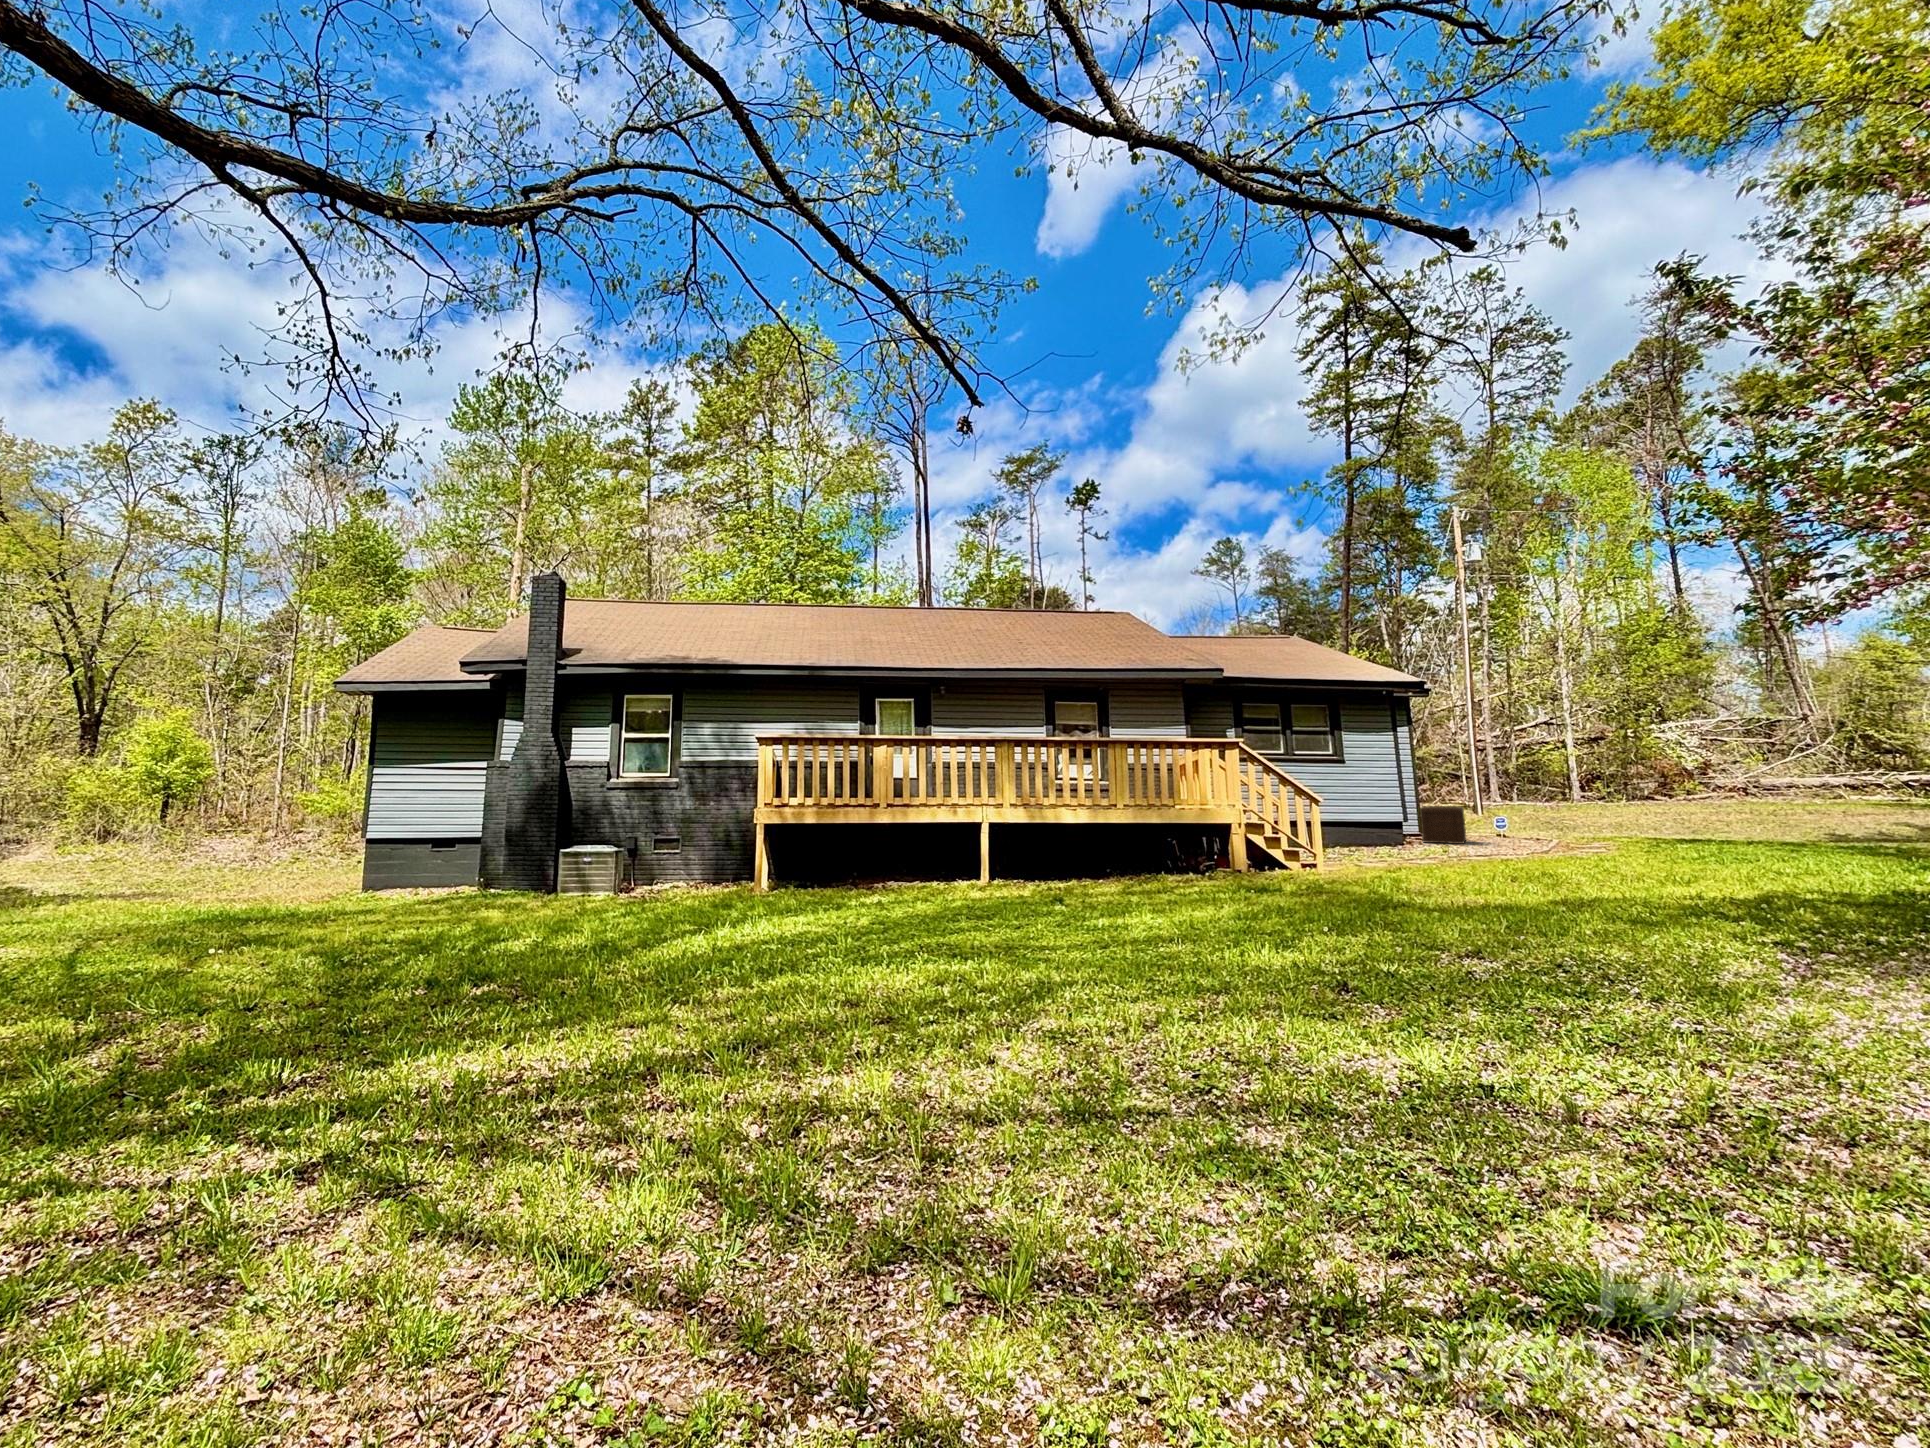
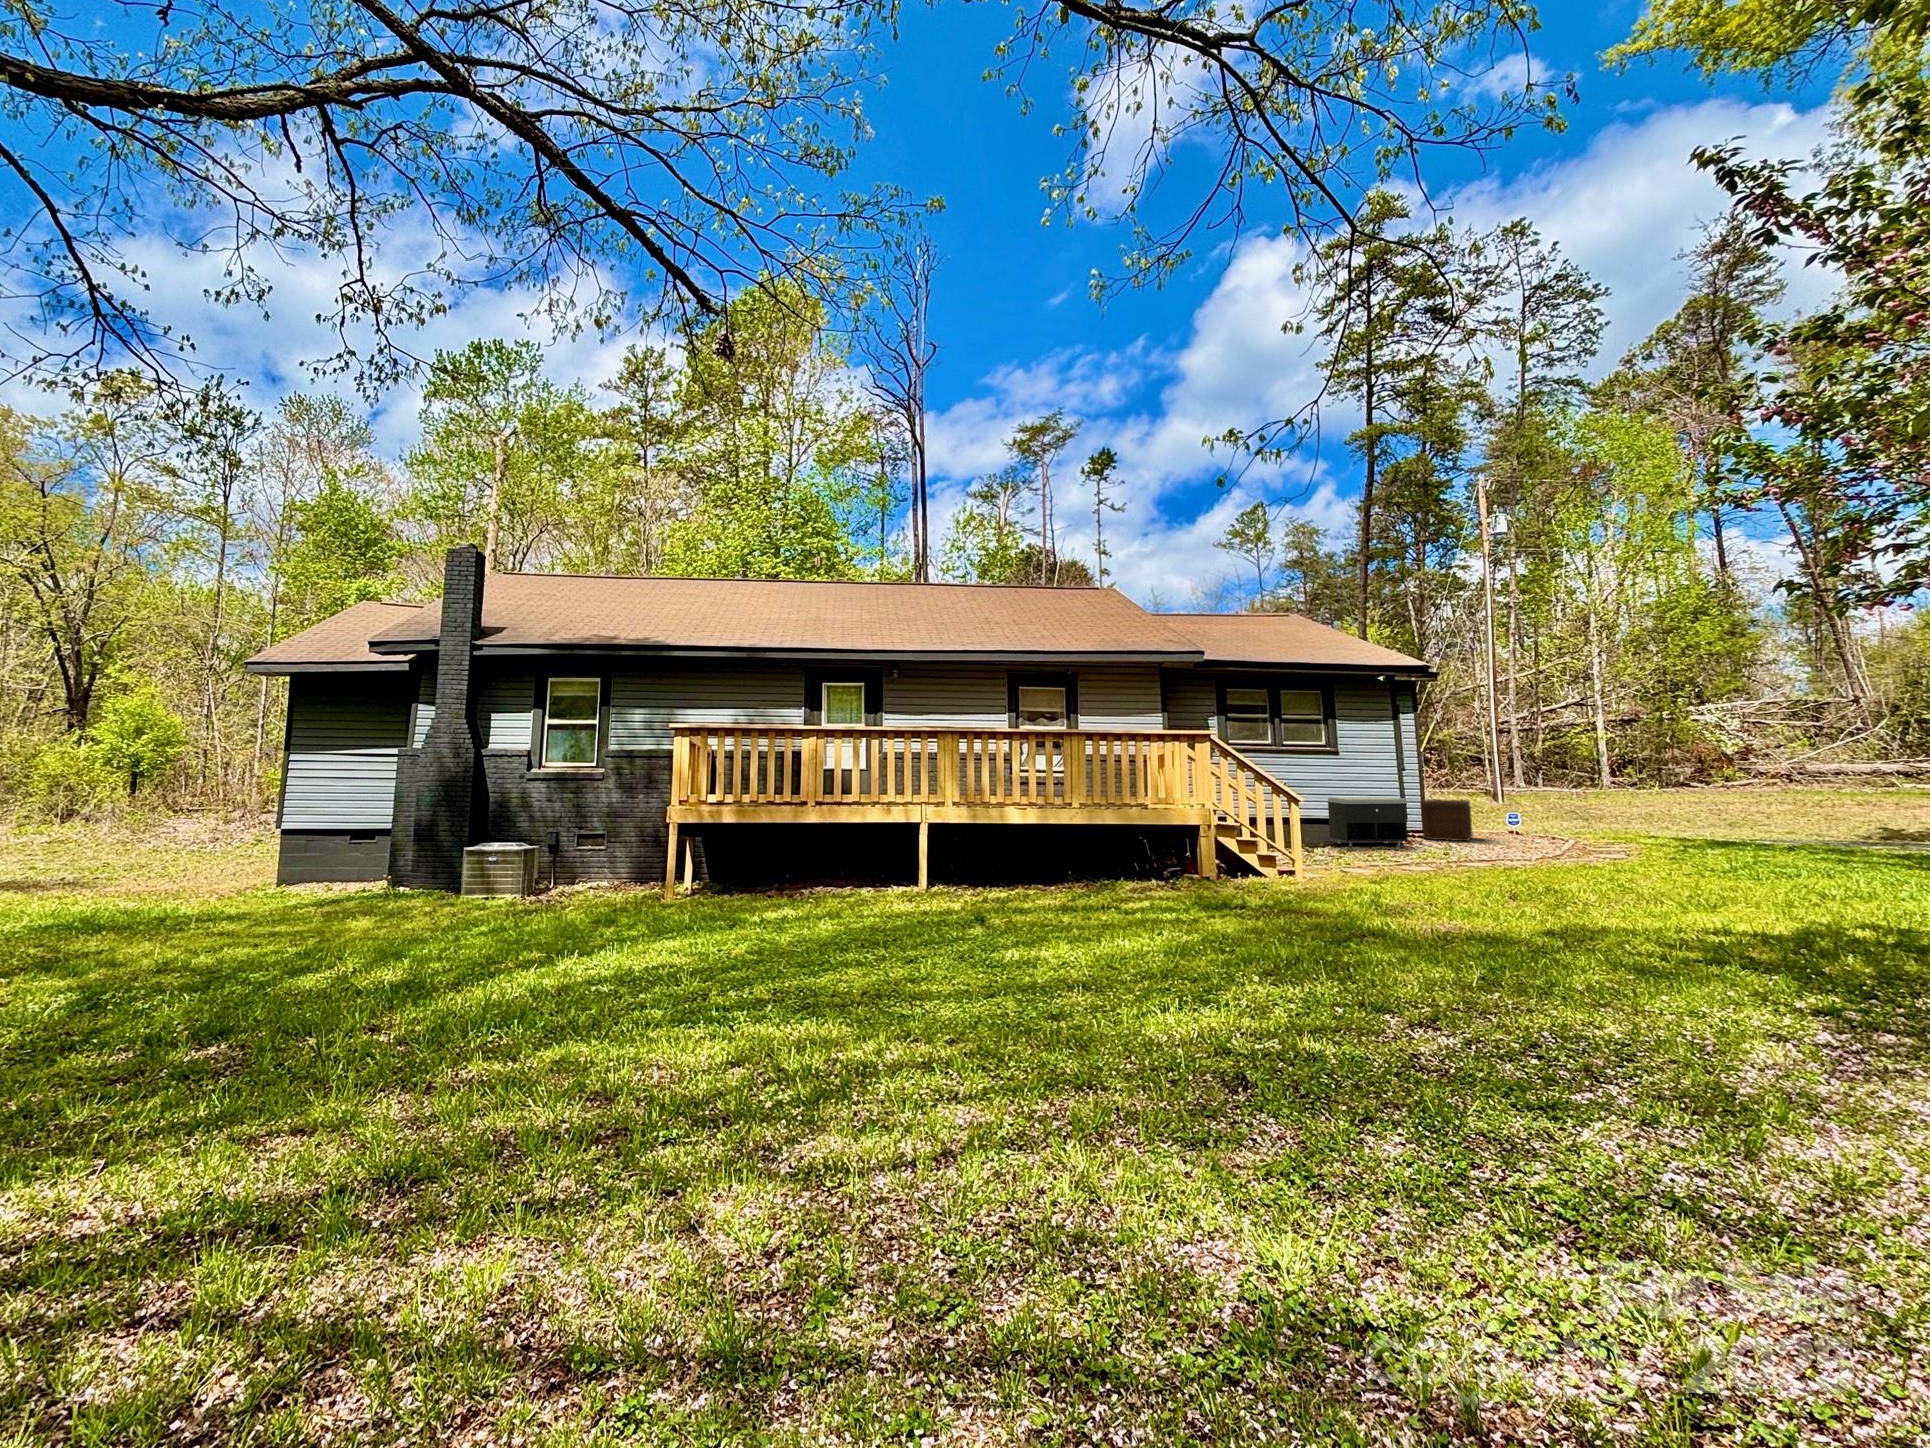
storage bench: none [1336,803,1411,848] -> present [1328,797,1409,846]

